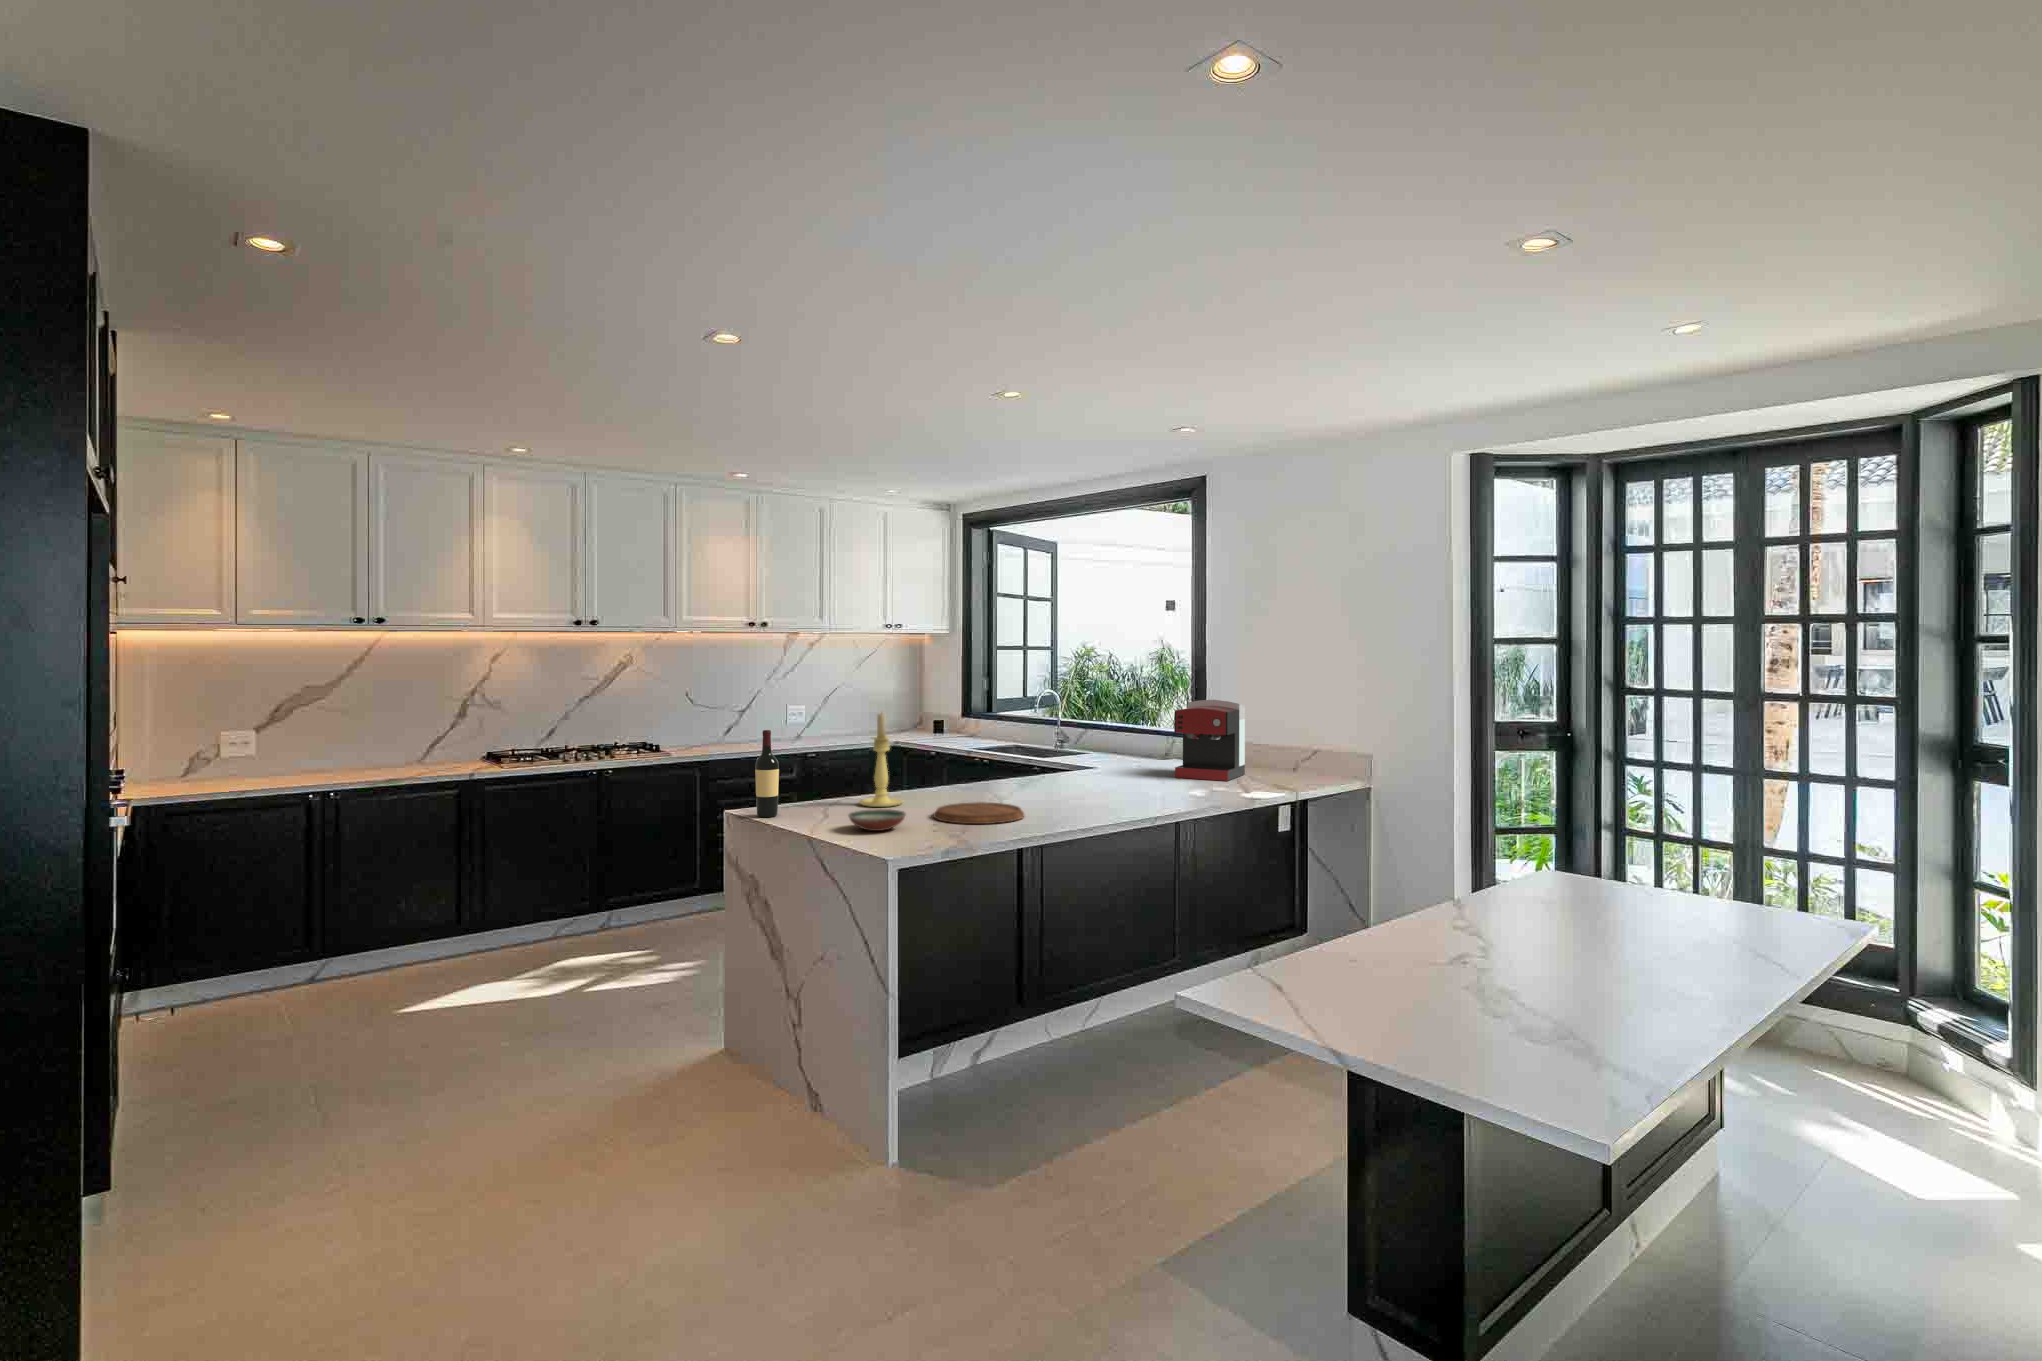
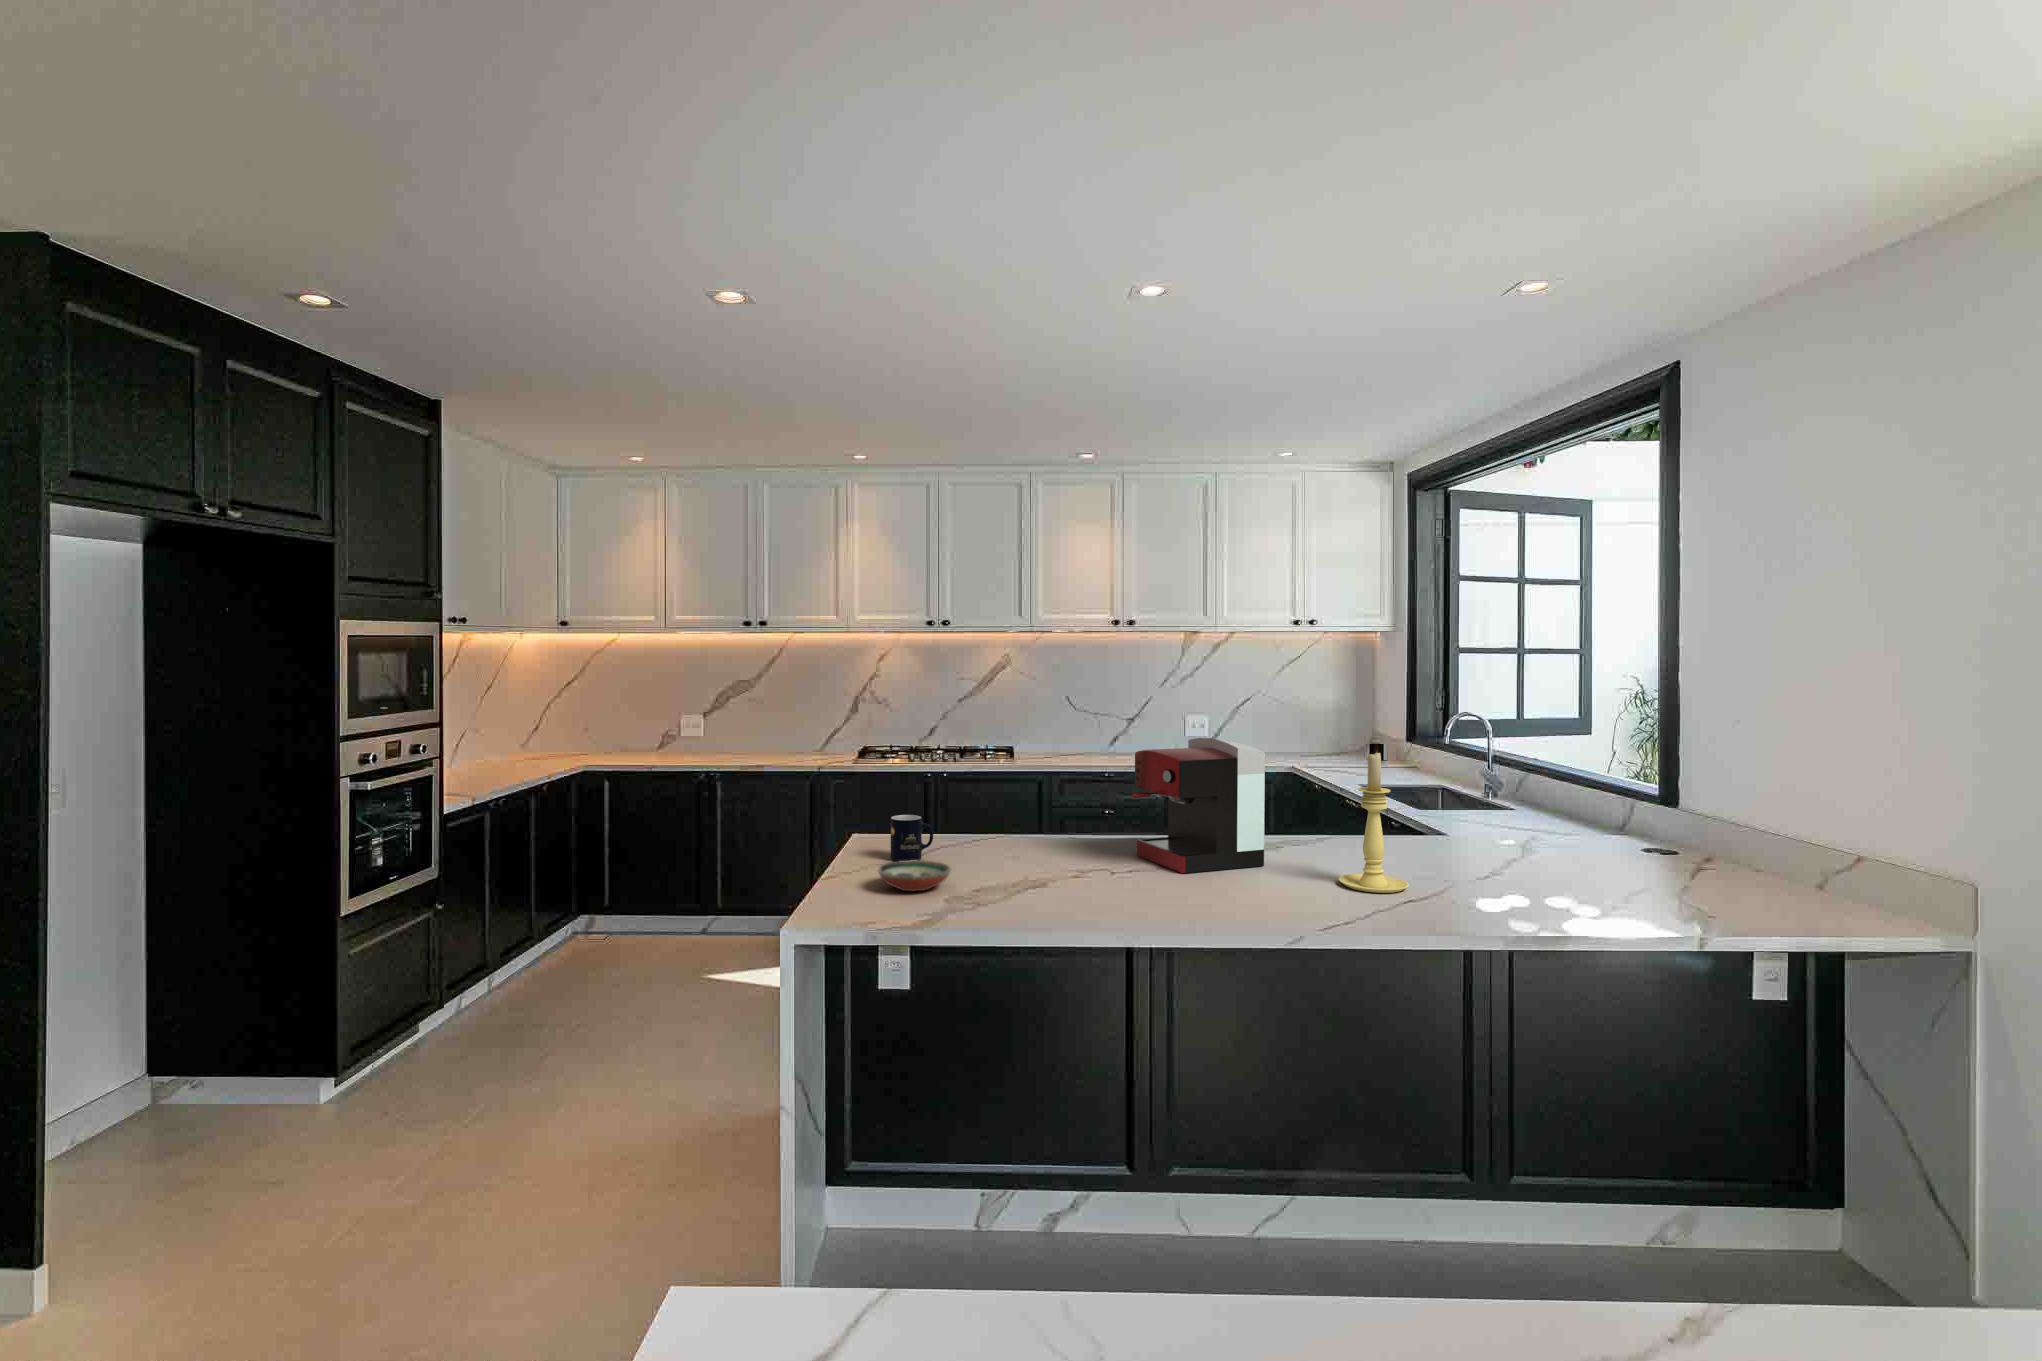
coffee maker: present [1174,700,1245,781] -> present [1132,738,1265,873]
candle holder: present [860,713,903,807] -> present [1339,751,1409,893]
wine bottle: present [755,730,779,817] -> none [857,749,884,851]
mug: none [801,781,832,819] -> present [891,815,933,861]
cutting board: present [933,802,1024,824] -> none [1012,866,1139,906]

